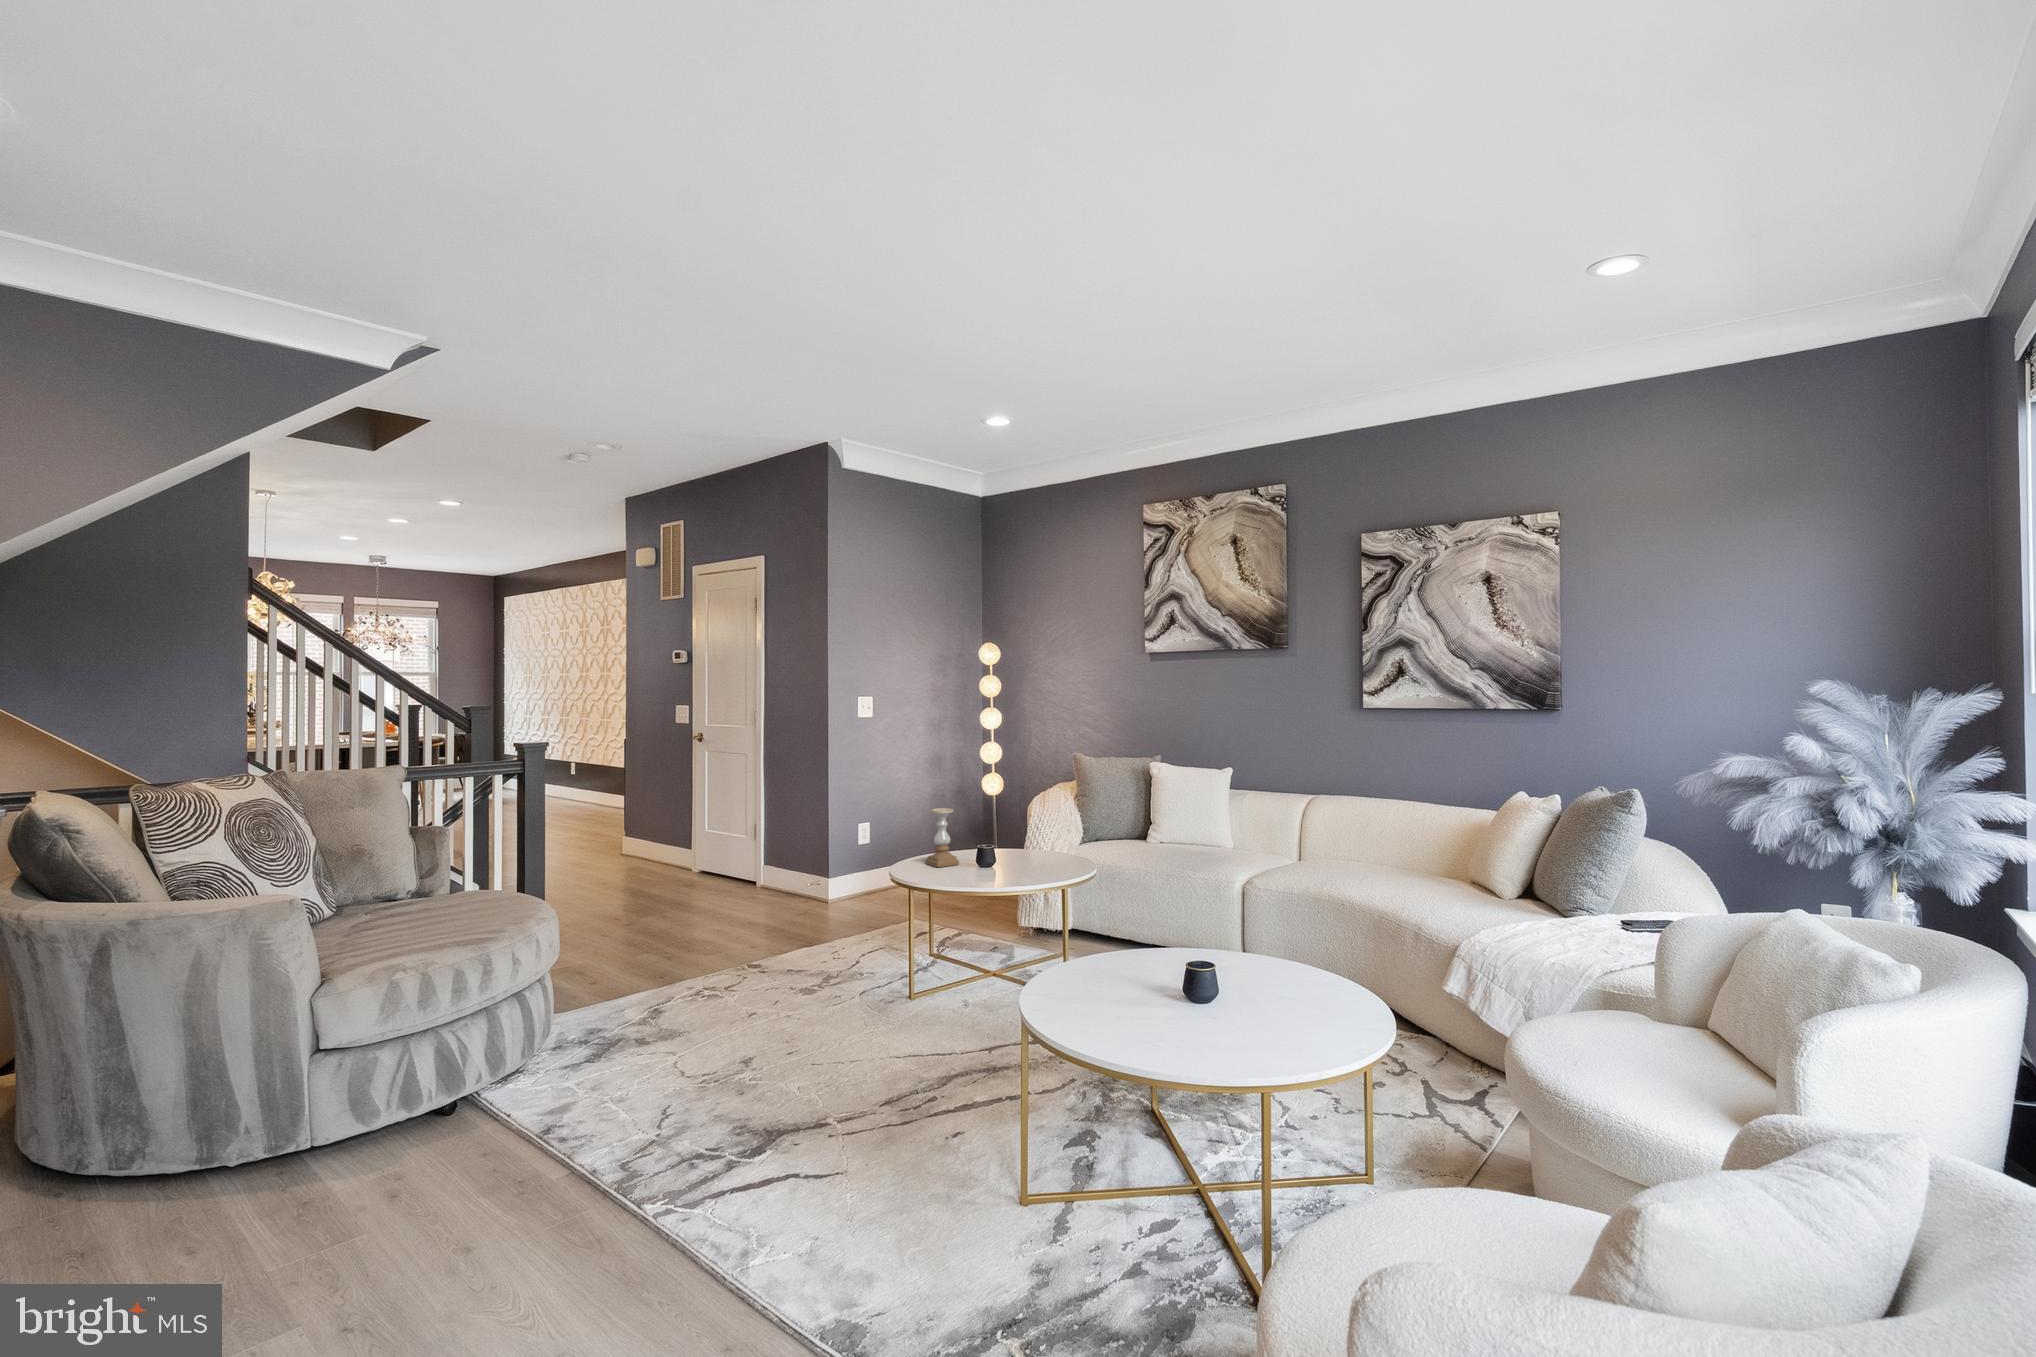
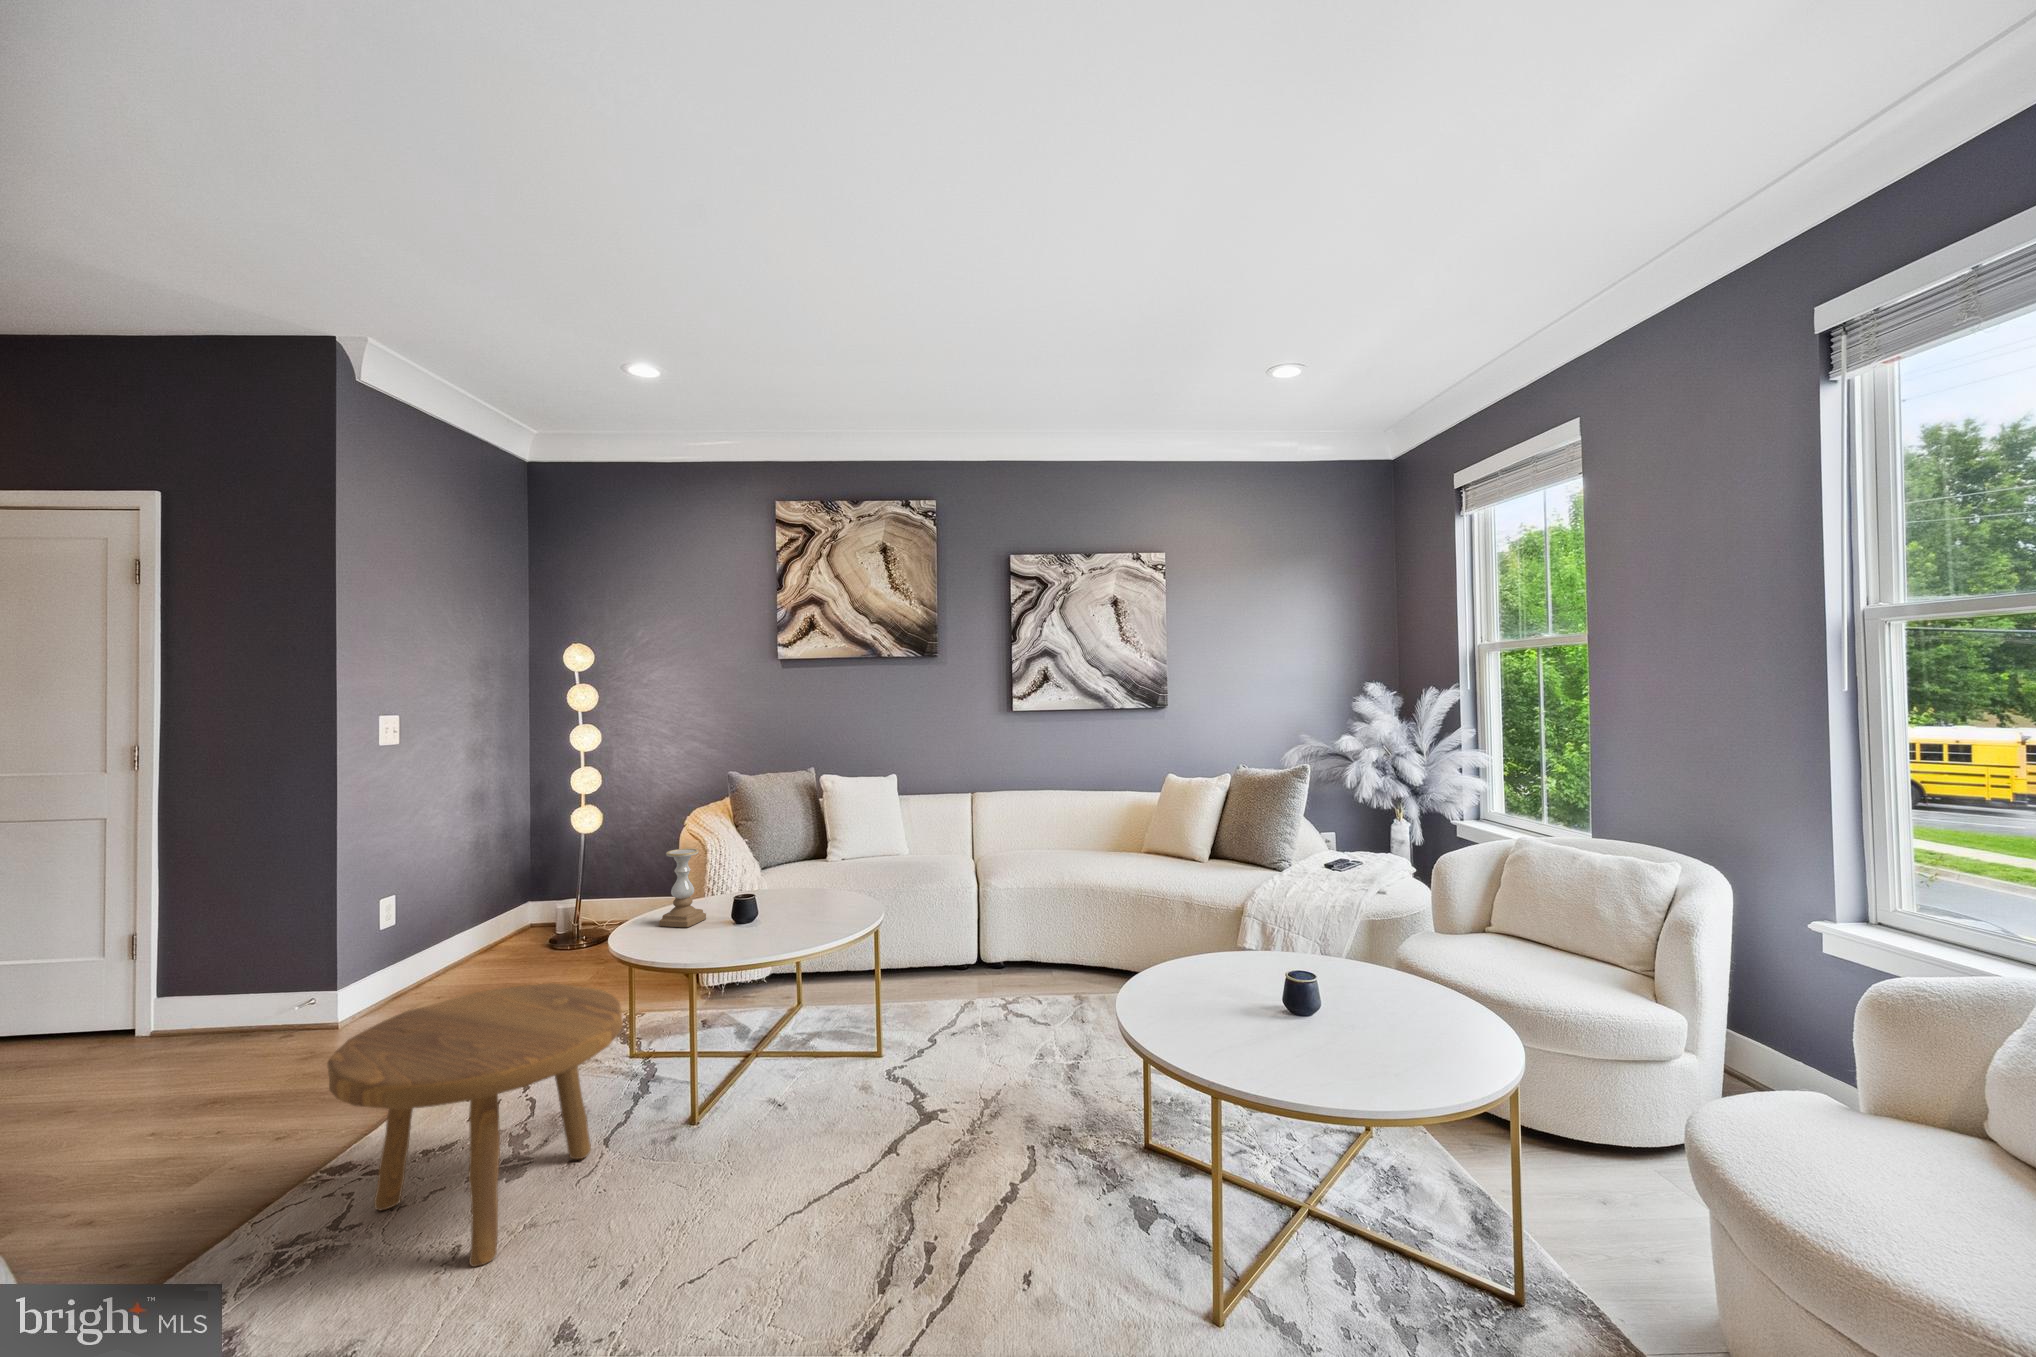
footstool: none [679,881,839,1032] -> present [327,983,623,1267]

